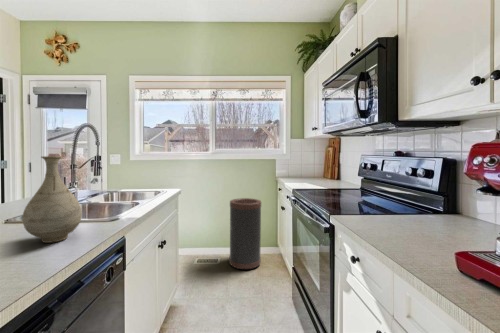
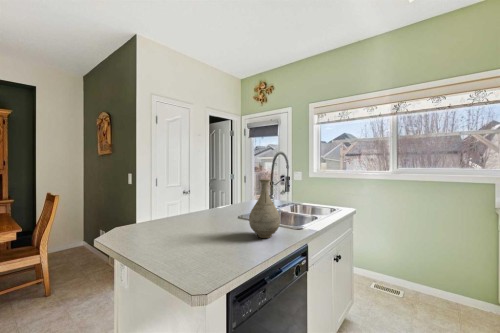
trash can: present [229,198,261,269] -> none [415,226,463,317]

